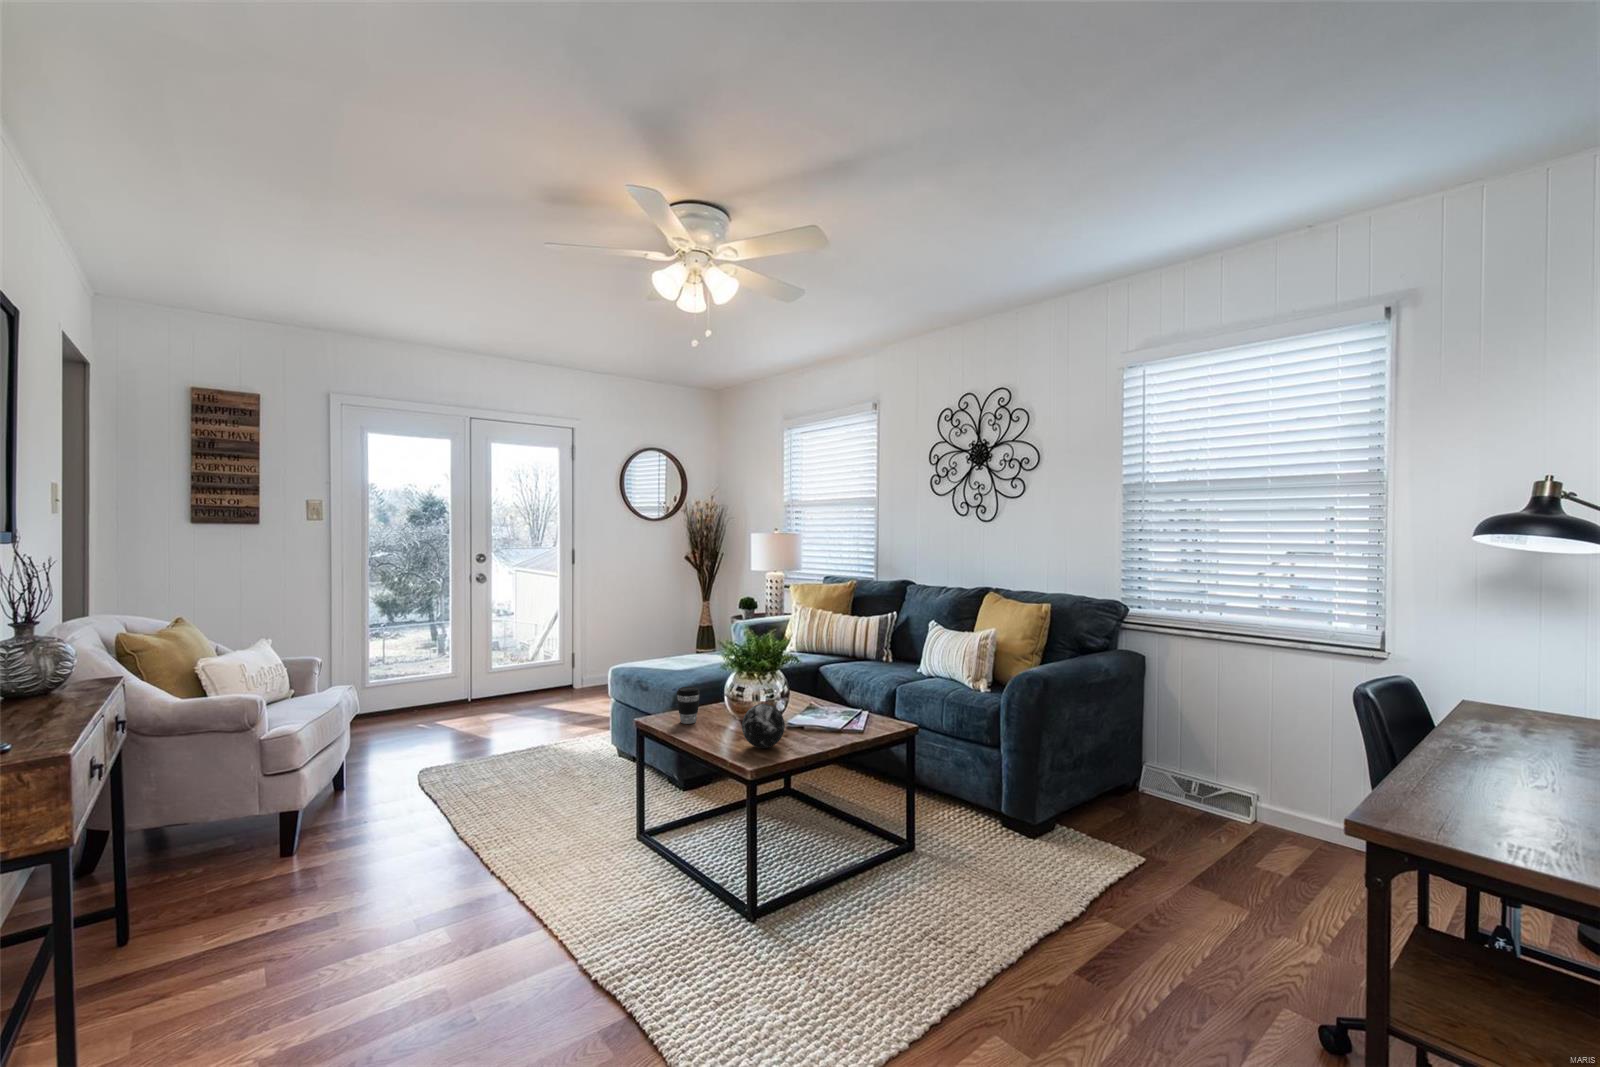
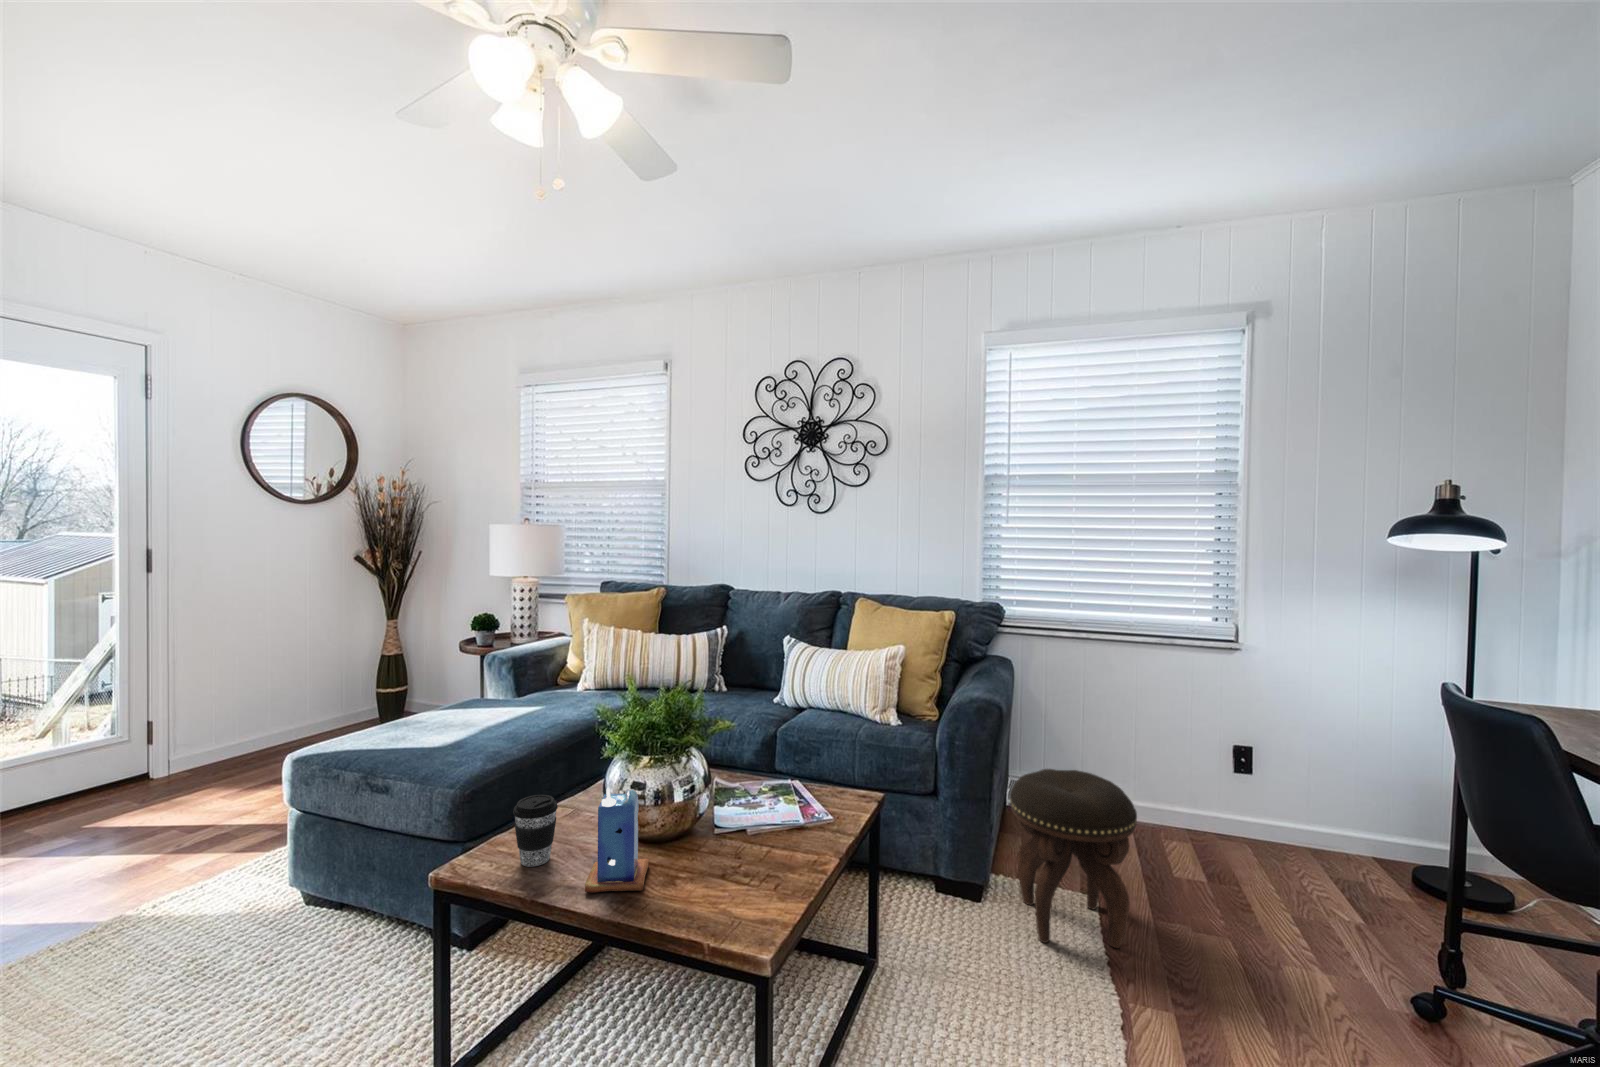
candle: none [698,681,740,740] -> present [585,788,649,893]
decorative orb: present [742,704,785,748] -> none [684,816,757,896]
footstool: none [1049,739,1157,889] -> present [1010,769,1137,948]

